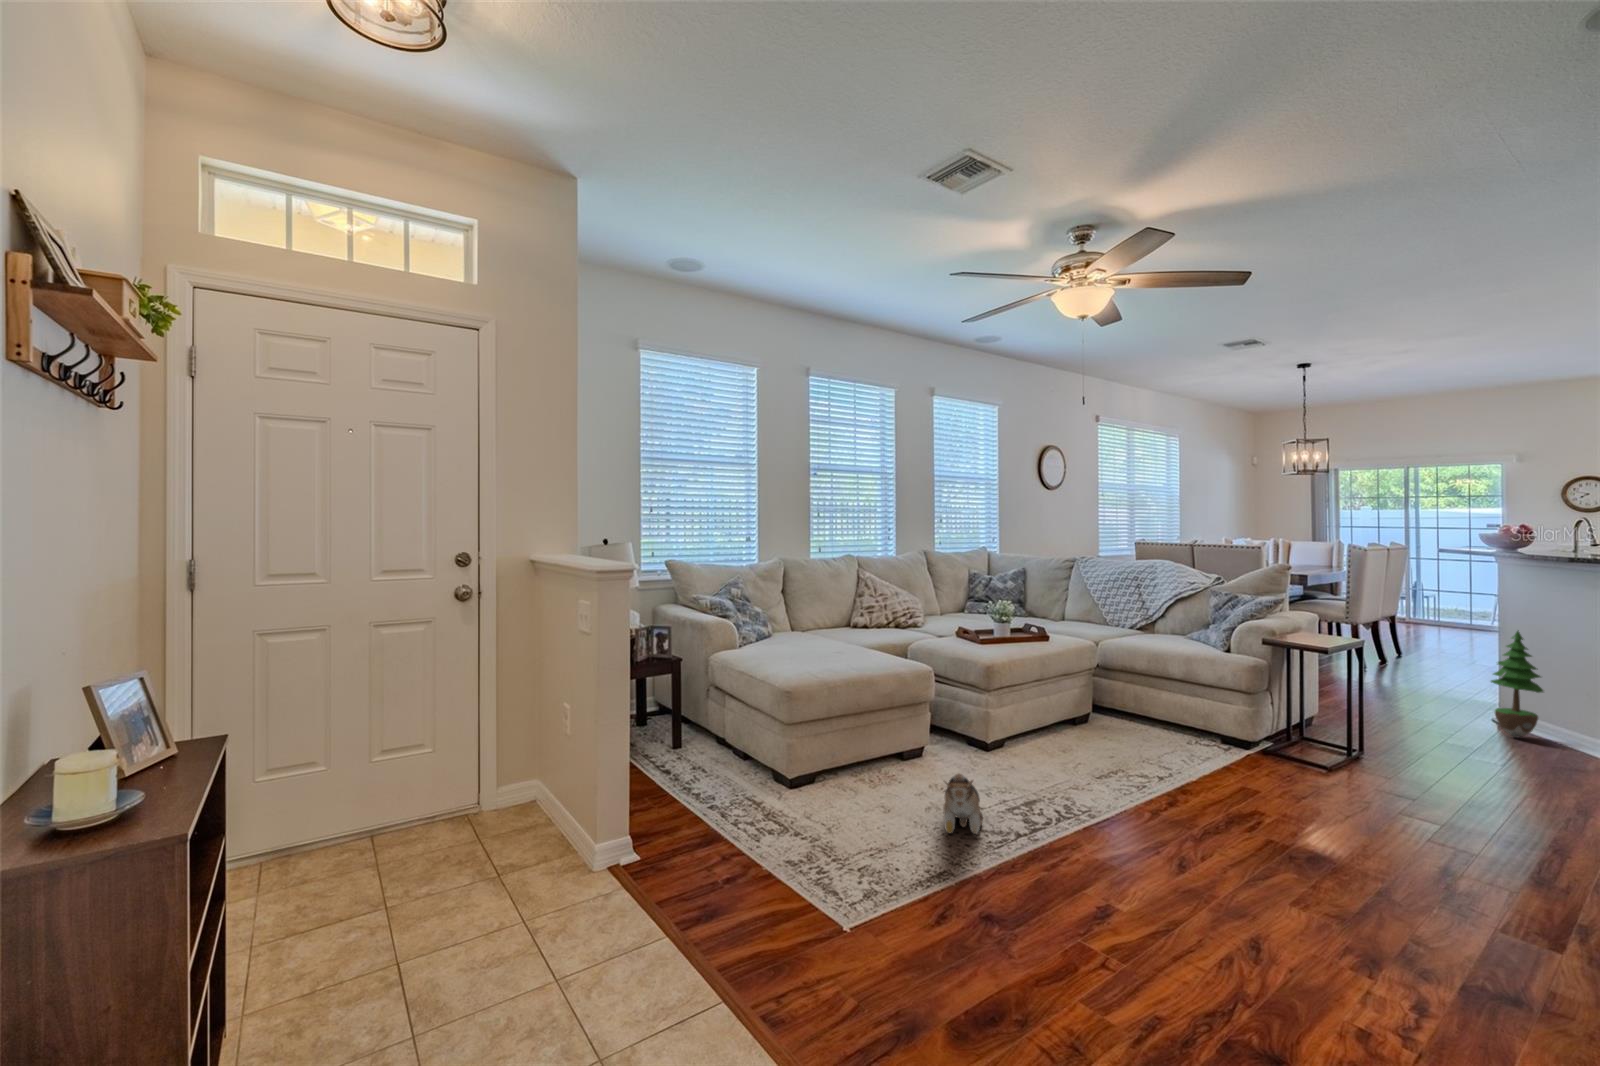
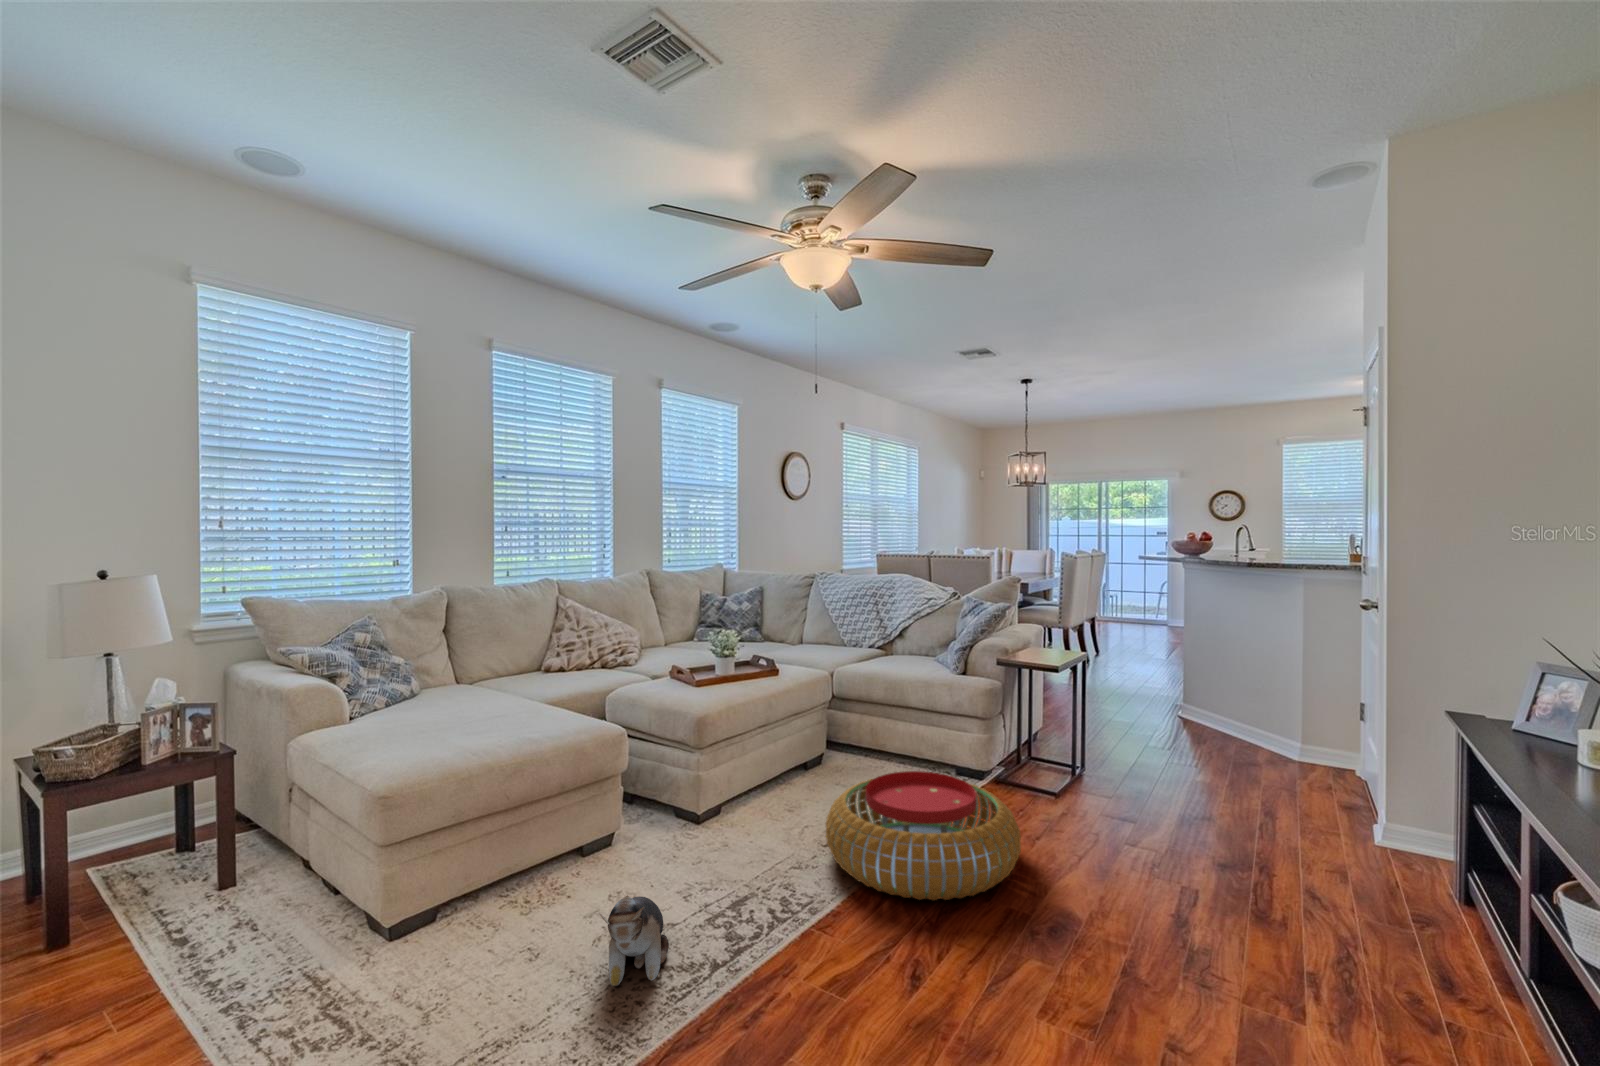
potted tree: present [1491,631,1543,738] -> none [1180,630,1223,733]
pouf: none [1098,726,1283,826] -> present [826,771,1021,900]

